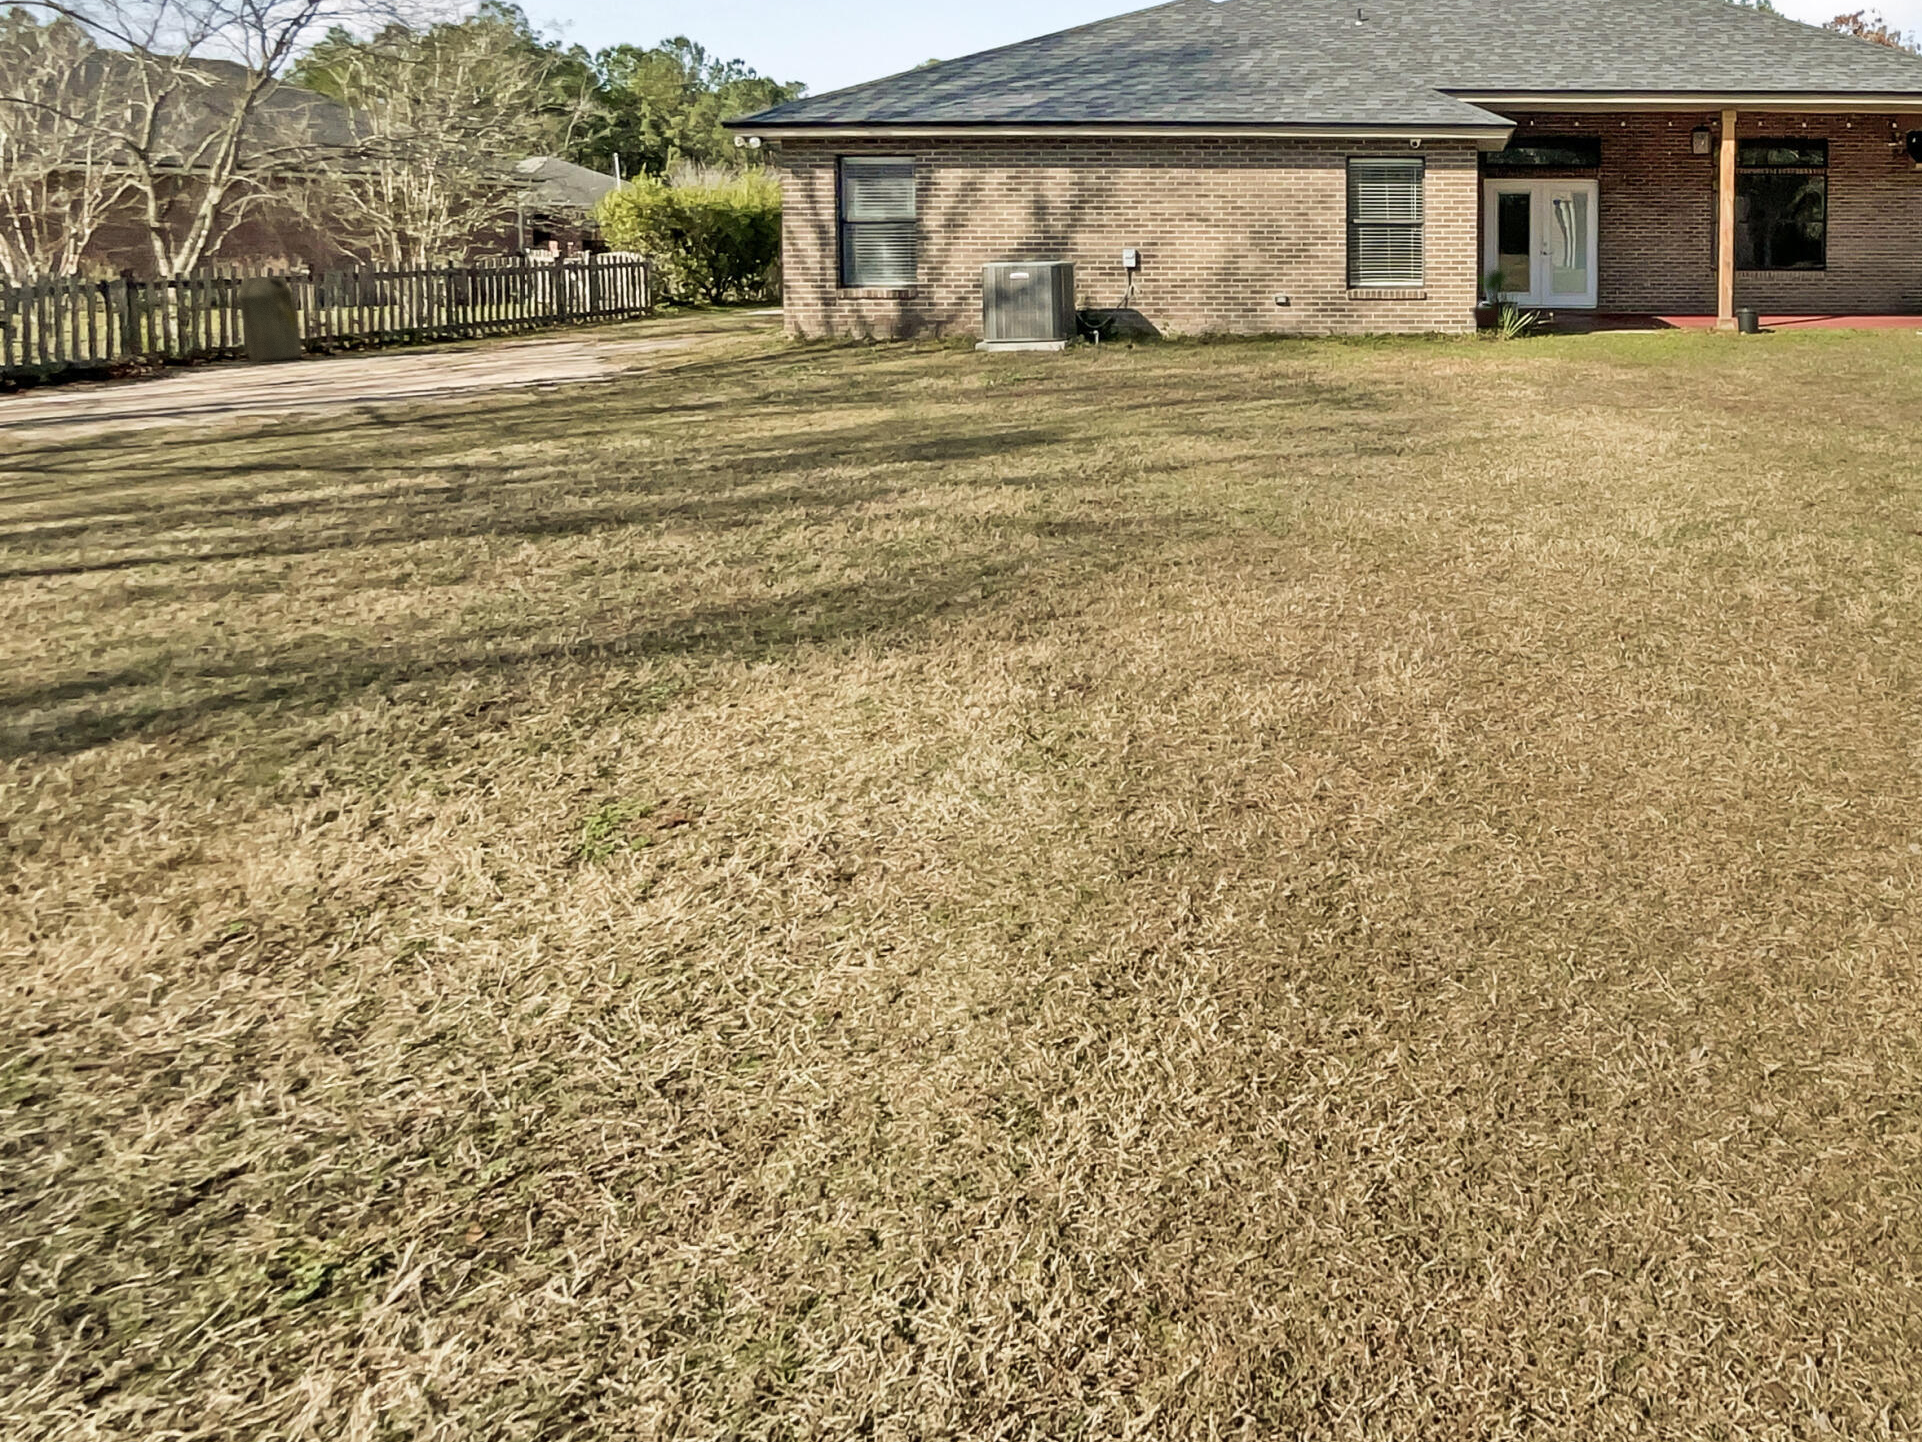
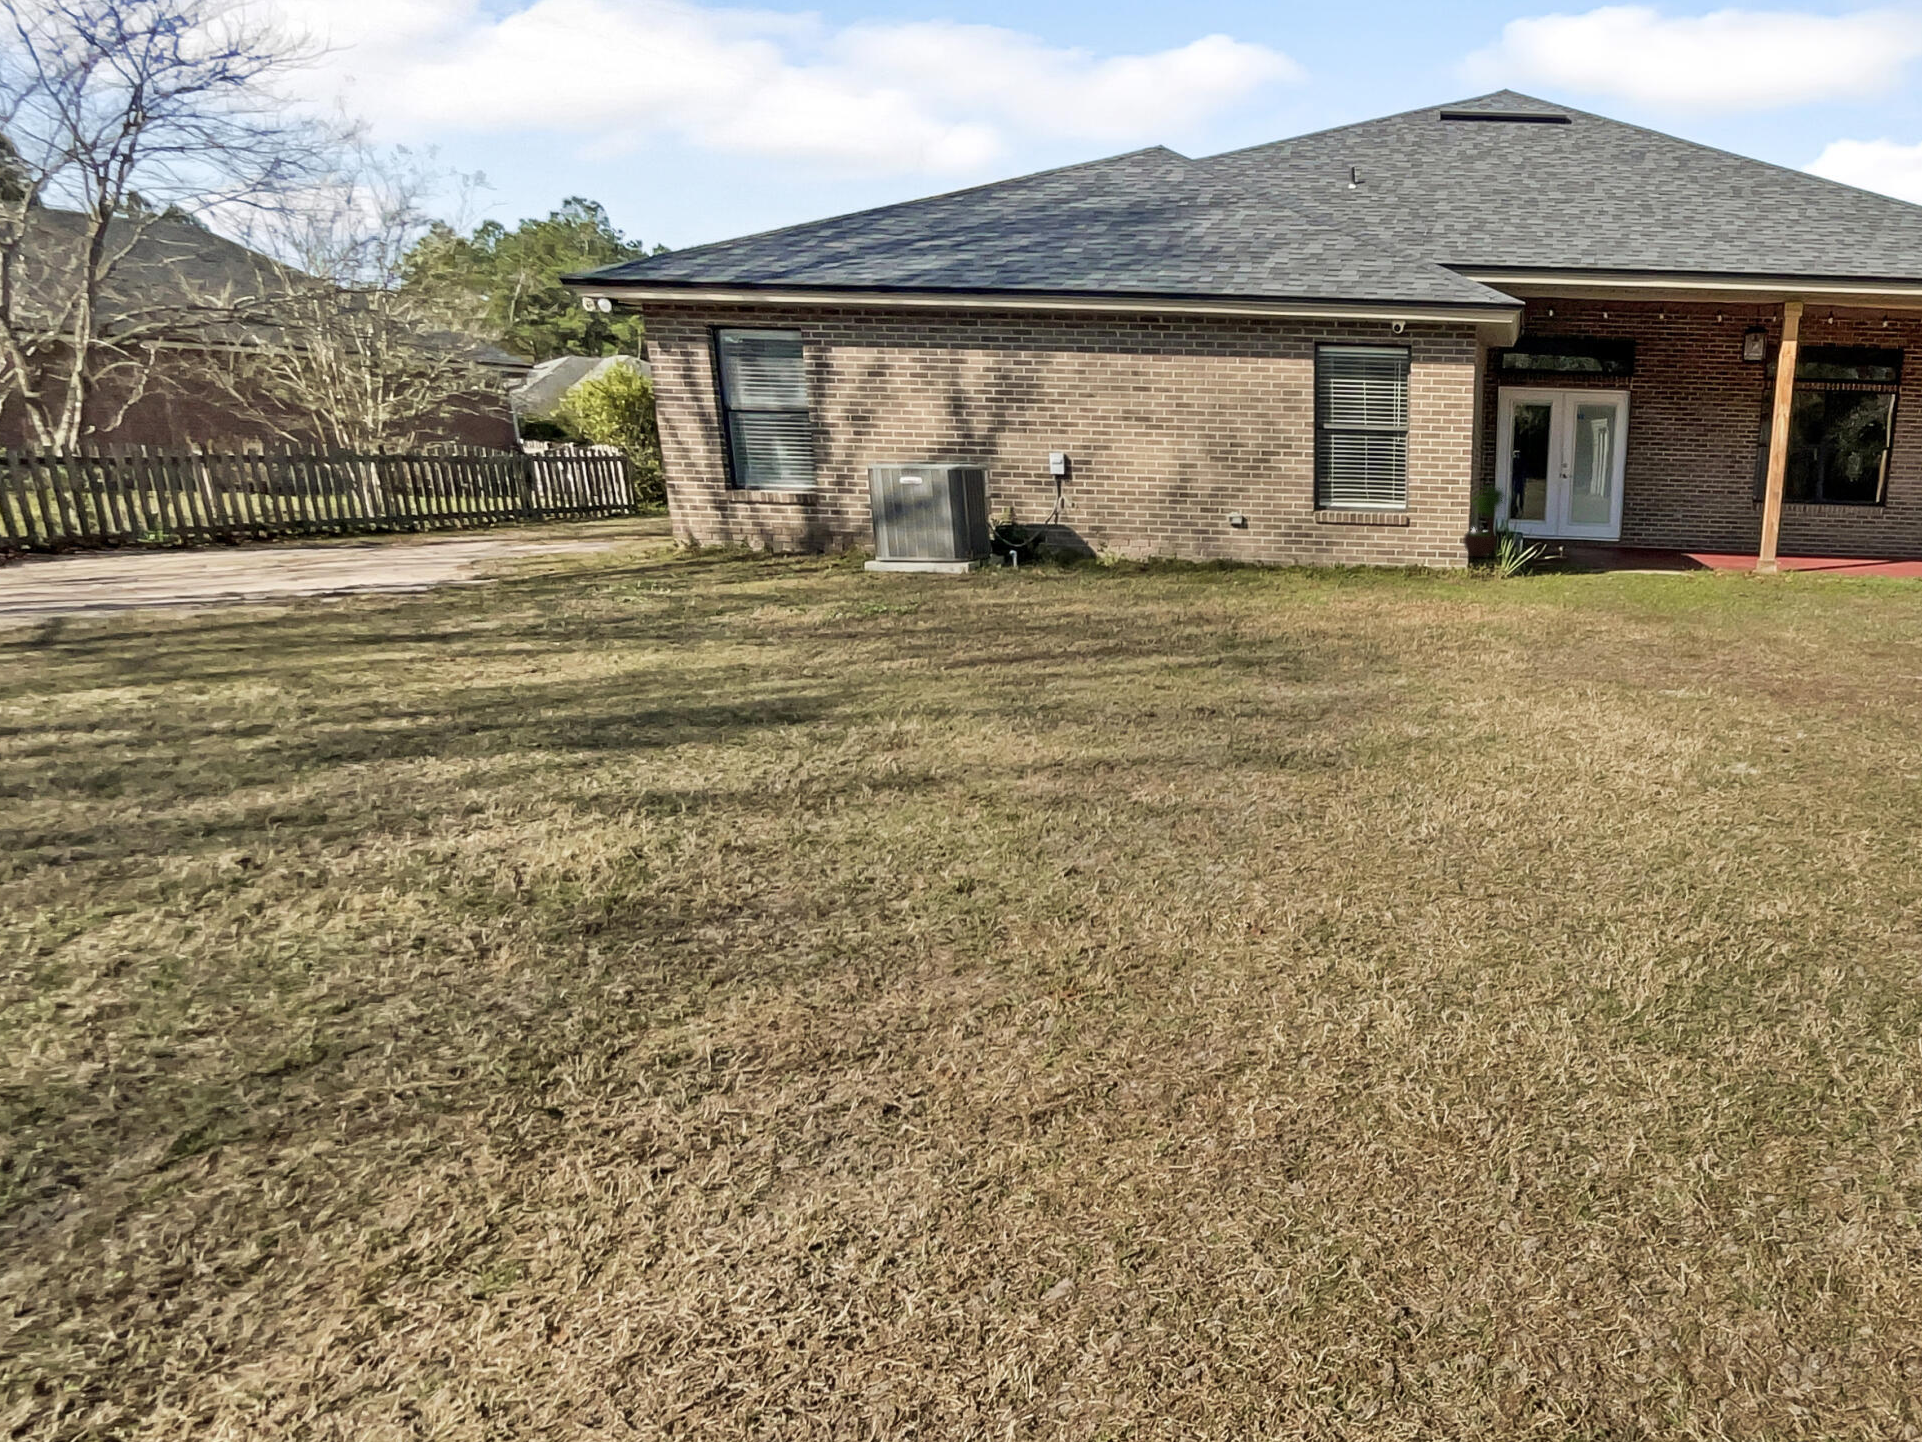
trash can: present [238,277,302,362] -> none [64,458,163,554]

